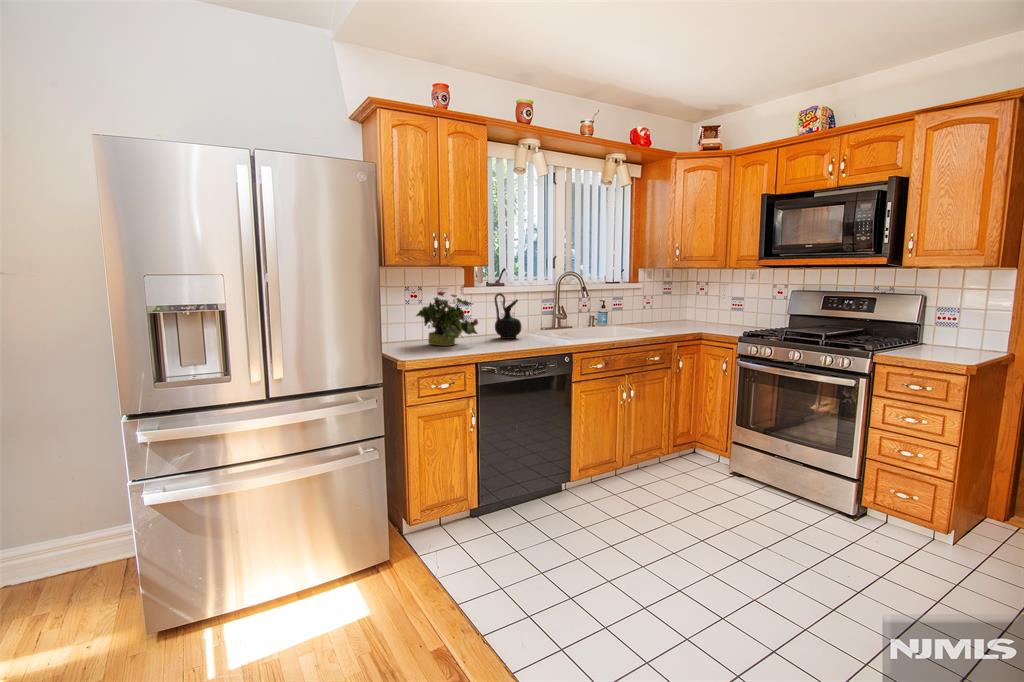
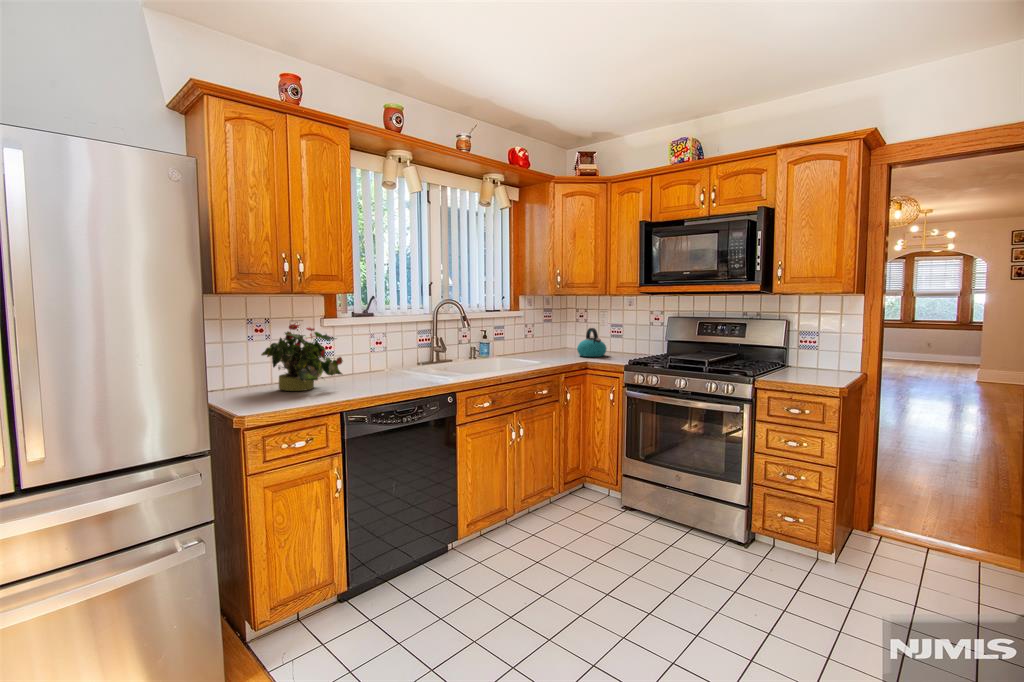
ceramic jug: present [495,293,521,339] -> none [363,325,396,377]
kettle: none [694,301,724,329] -> present [577,328,606,357]

